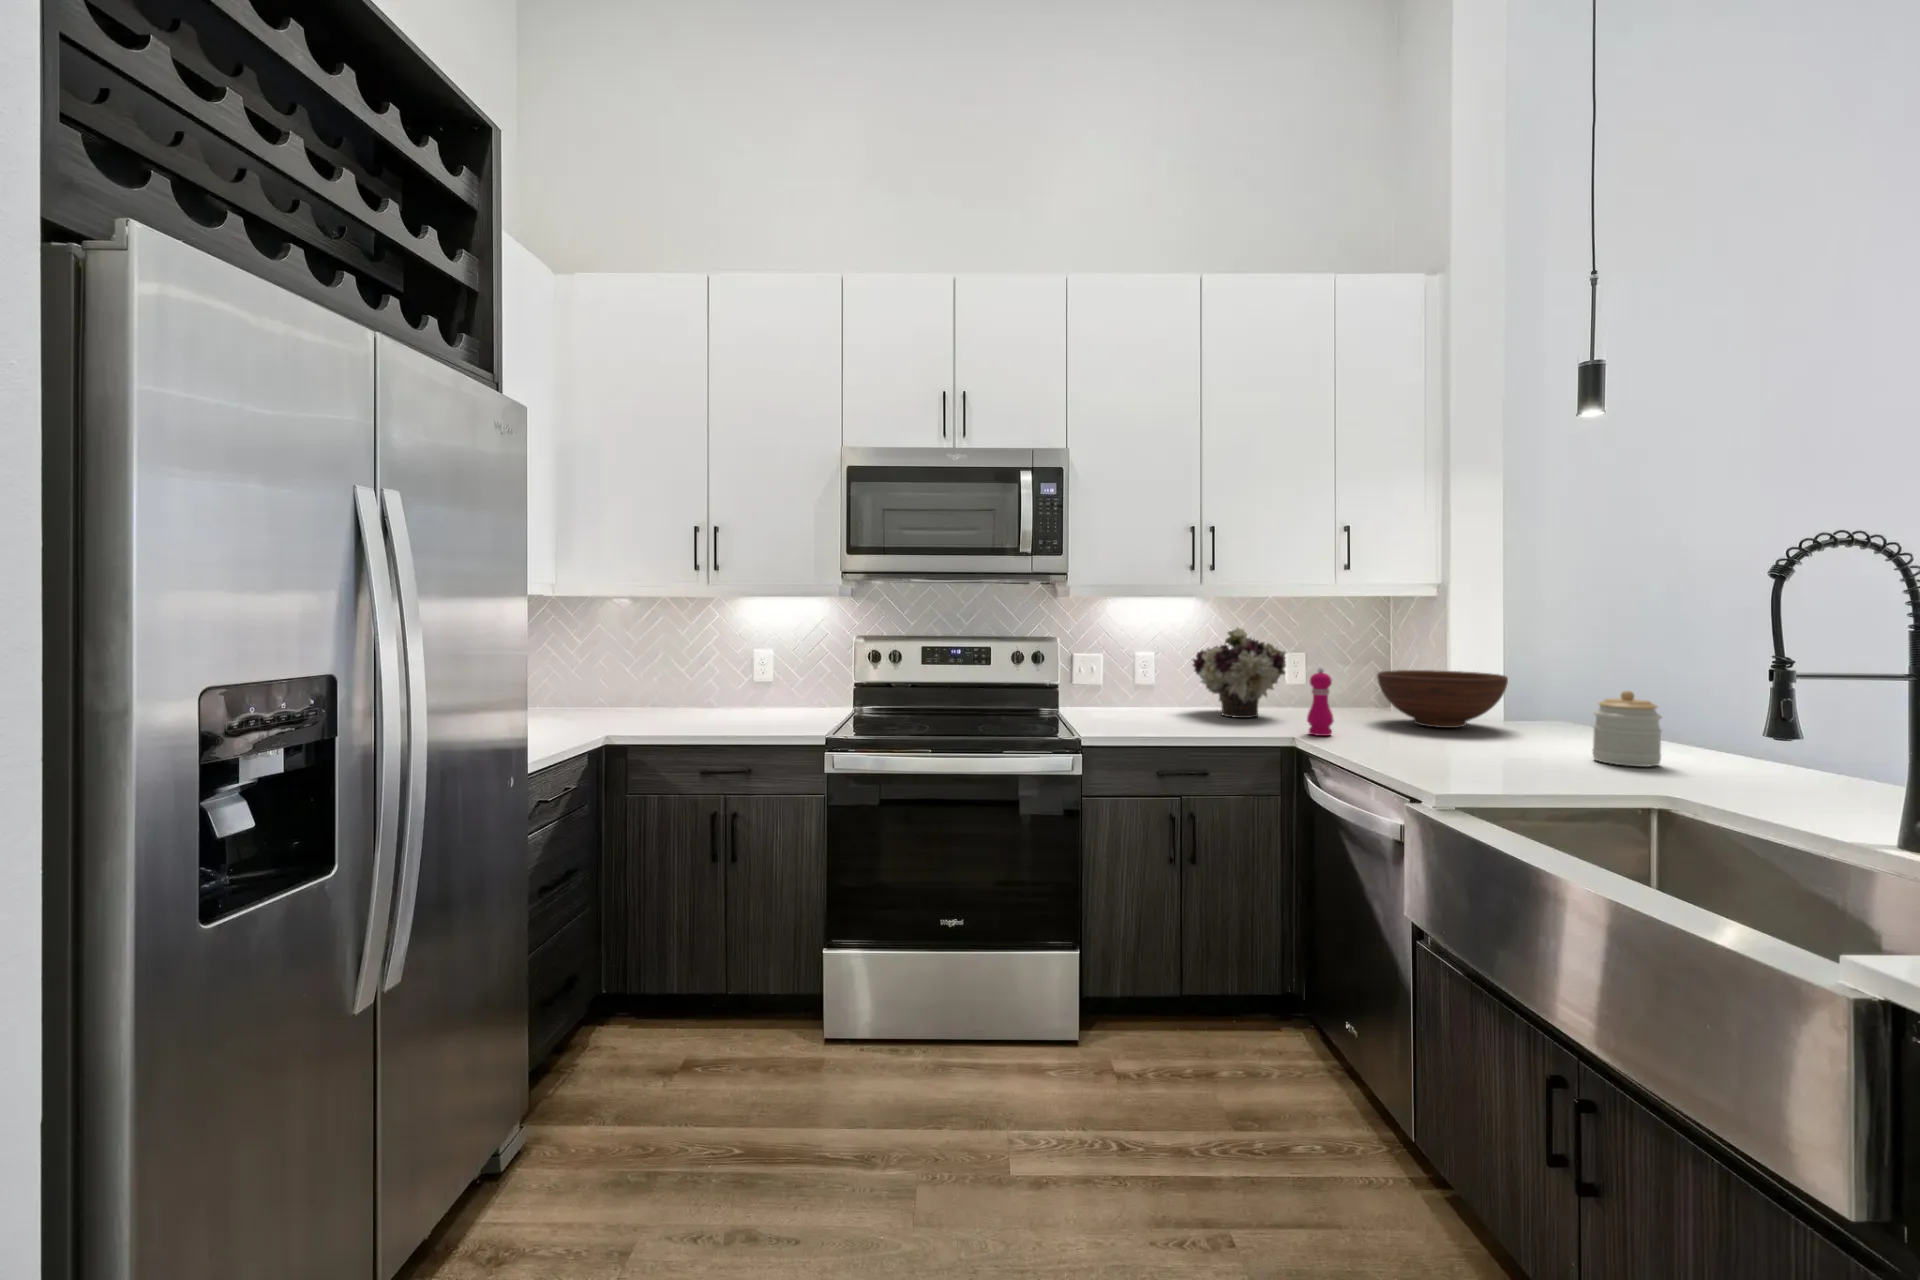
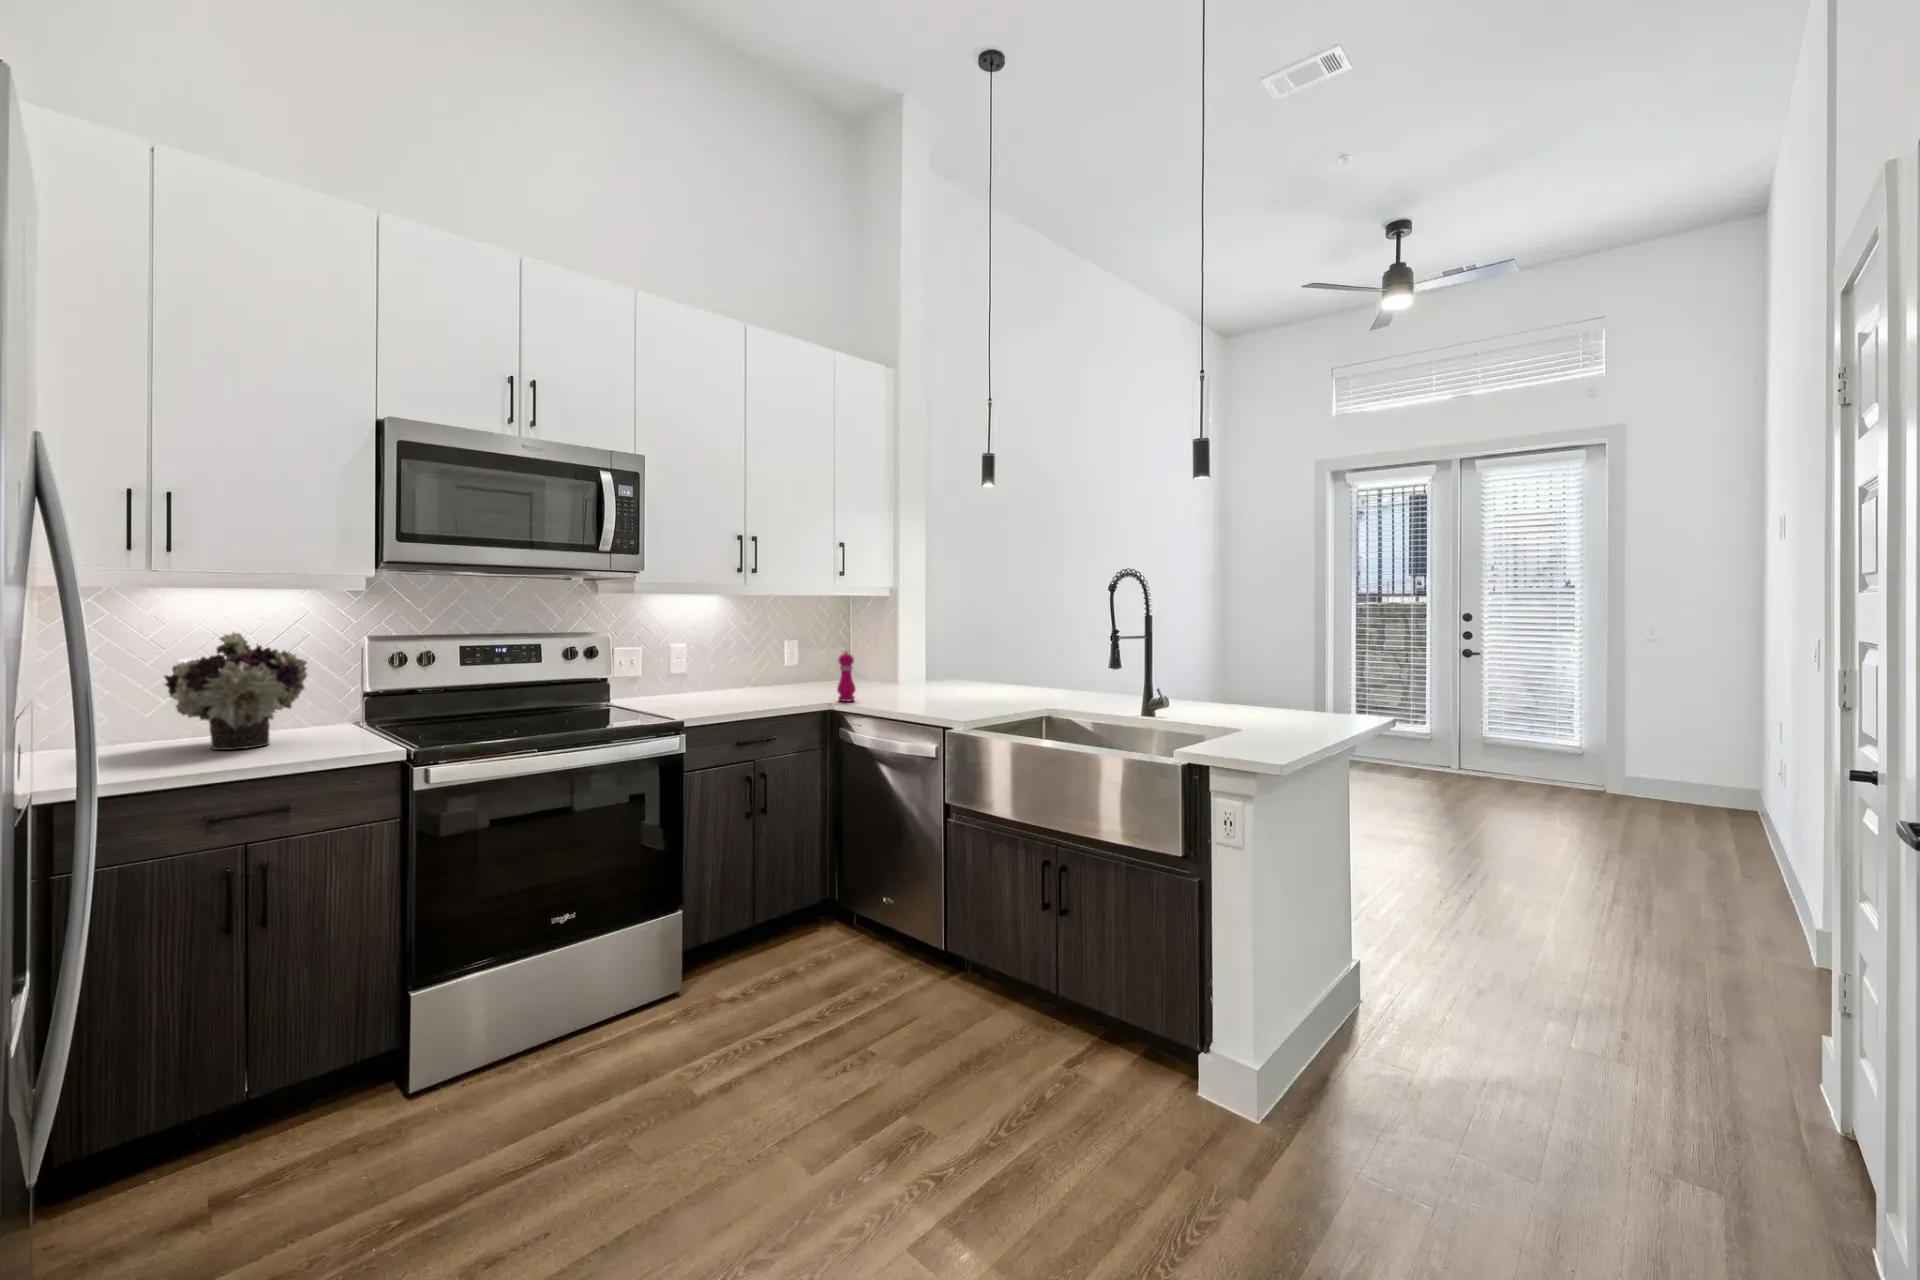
flower arrangement: present [1193,628,1286,718] -> present [164,632,307,750]
fruit bowl: present [1377,670,1508,728] -> none [866,651,946,690]
jar: present [1593,691,1662,767] -> none [1005,655,1037,700]

